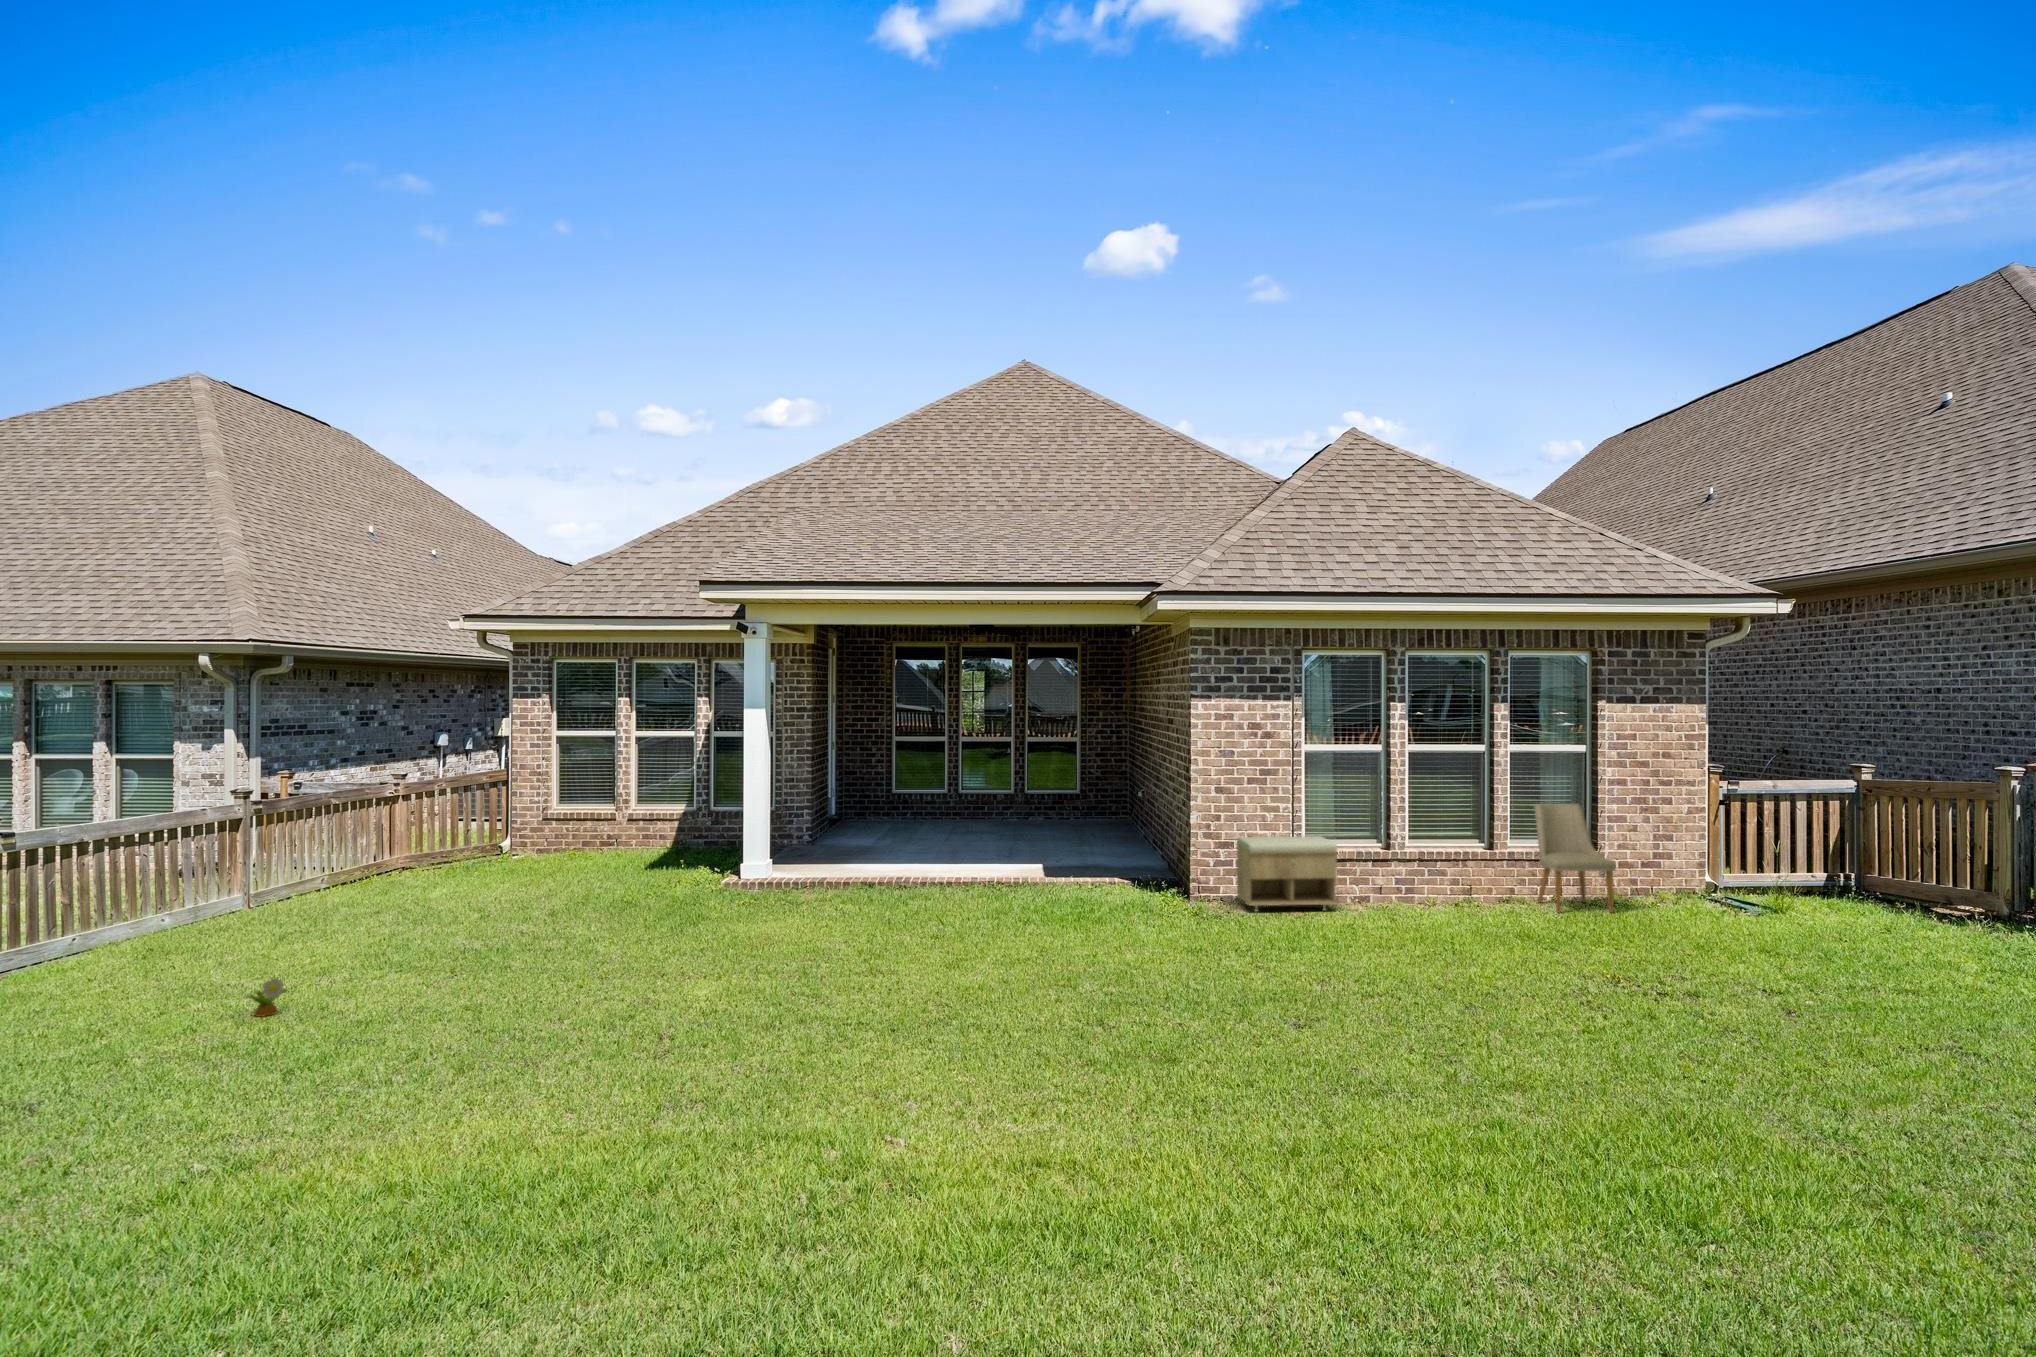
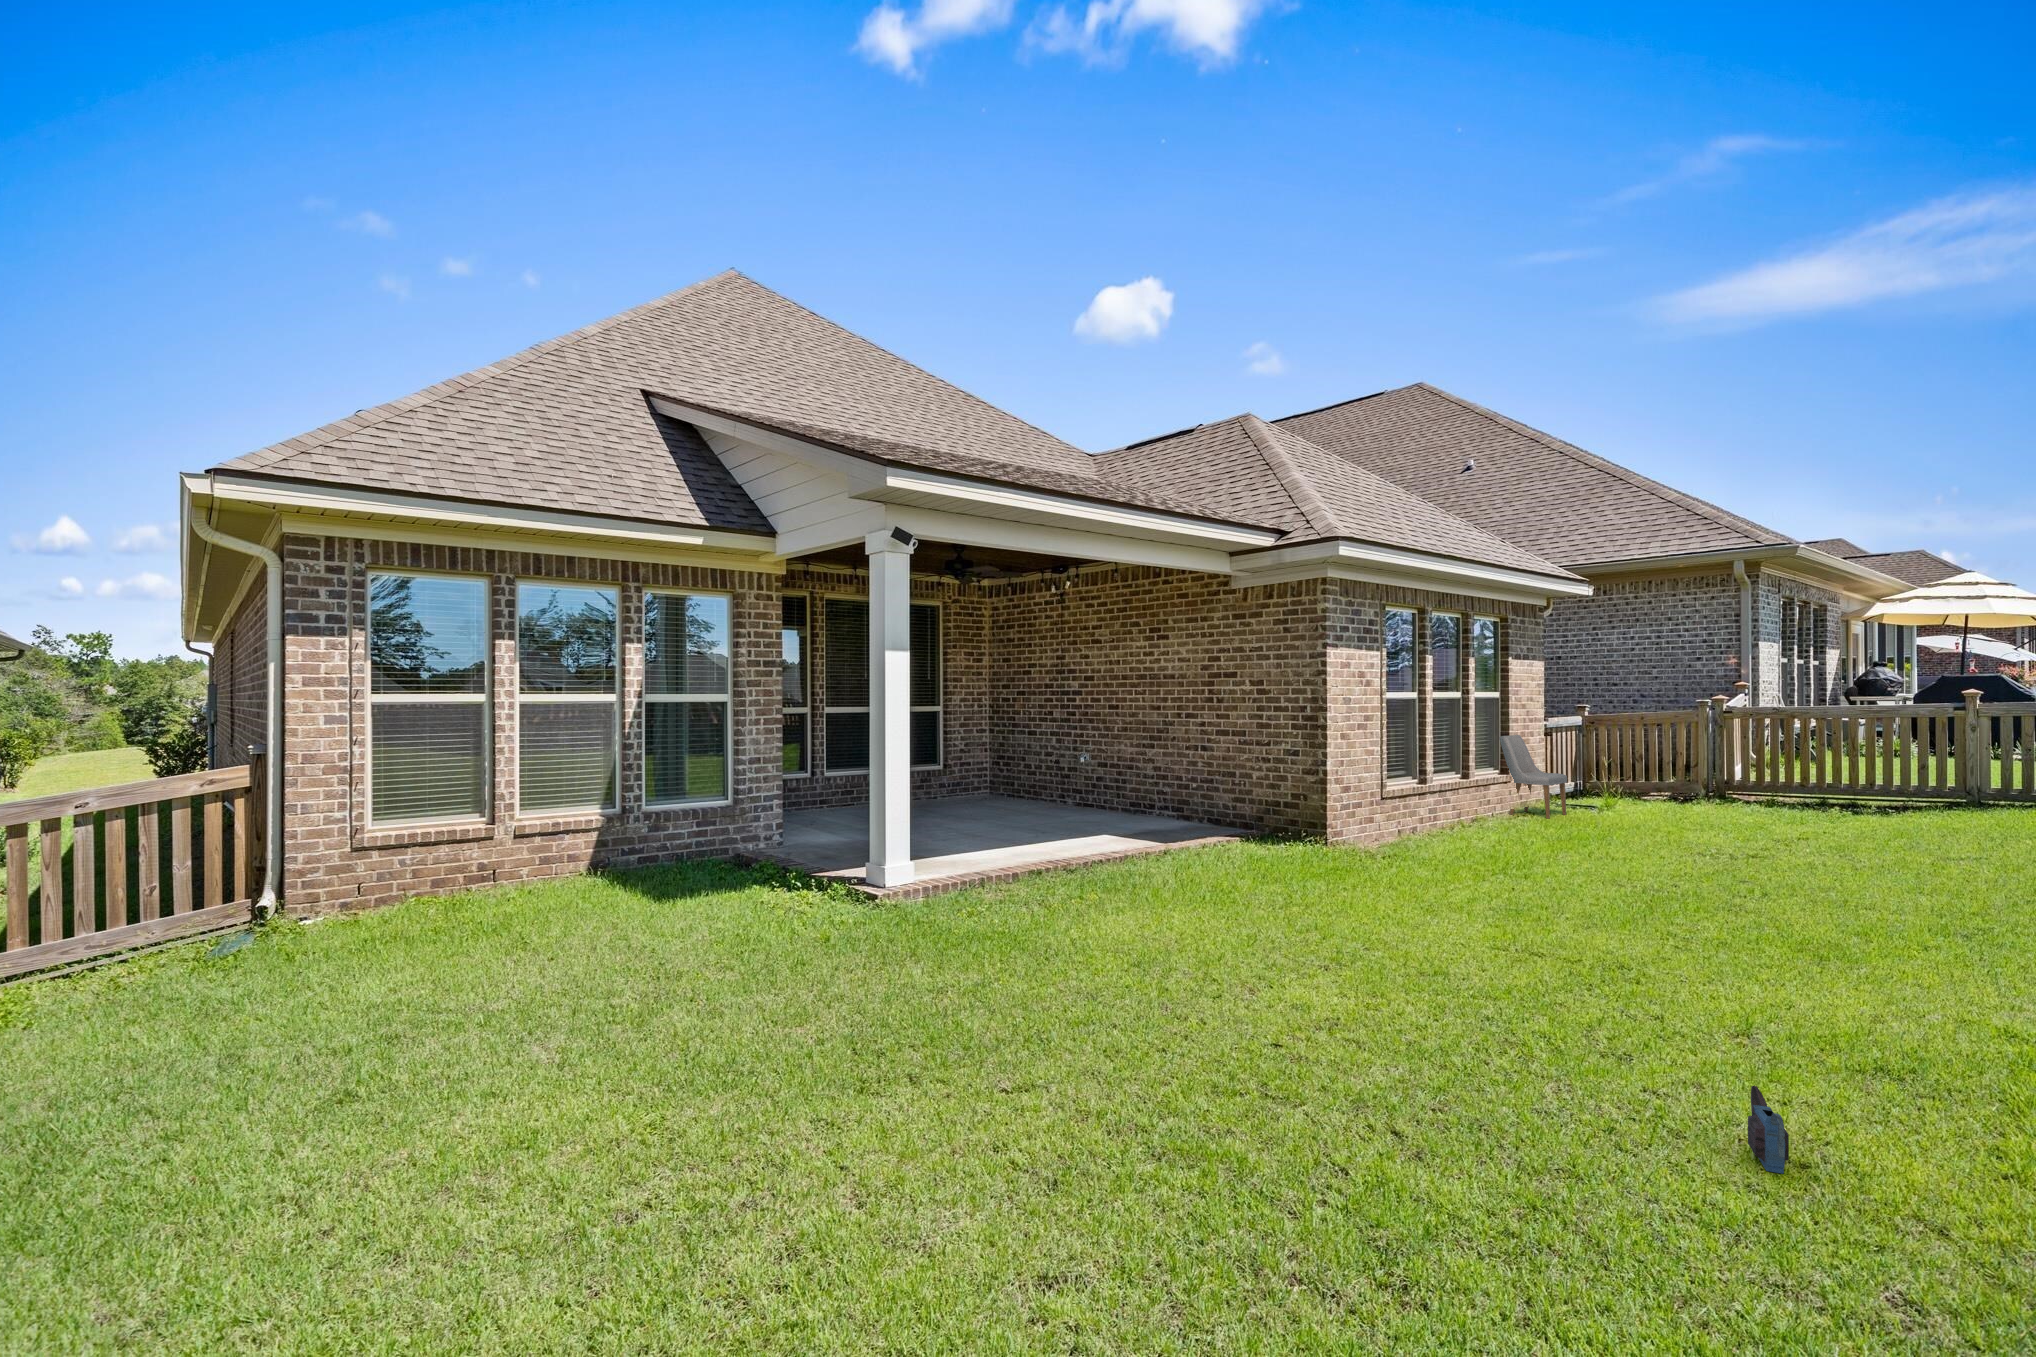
storage bench: present [1237,836,1337,911] -> none [1382,771,1463,842]
decorative plant: present [245,978,289,1017] -> none [1158,1108,1238,1204]
watering can: none [376,1036,449,1078] -> present [1748,1085,1789,1174]

